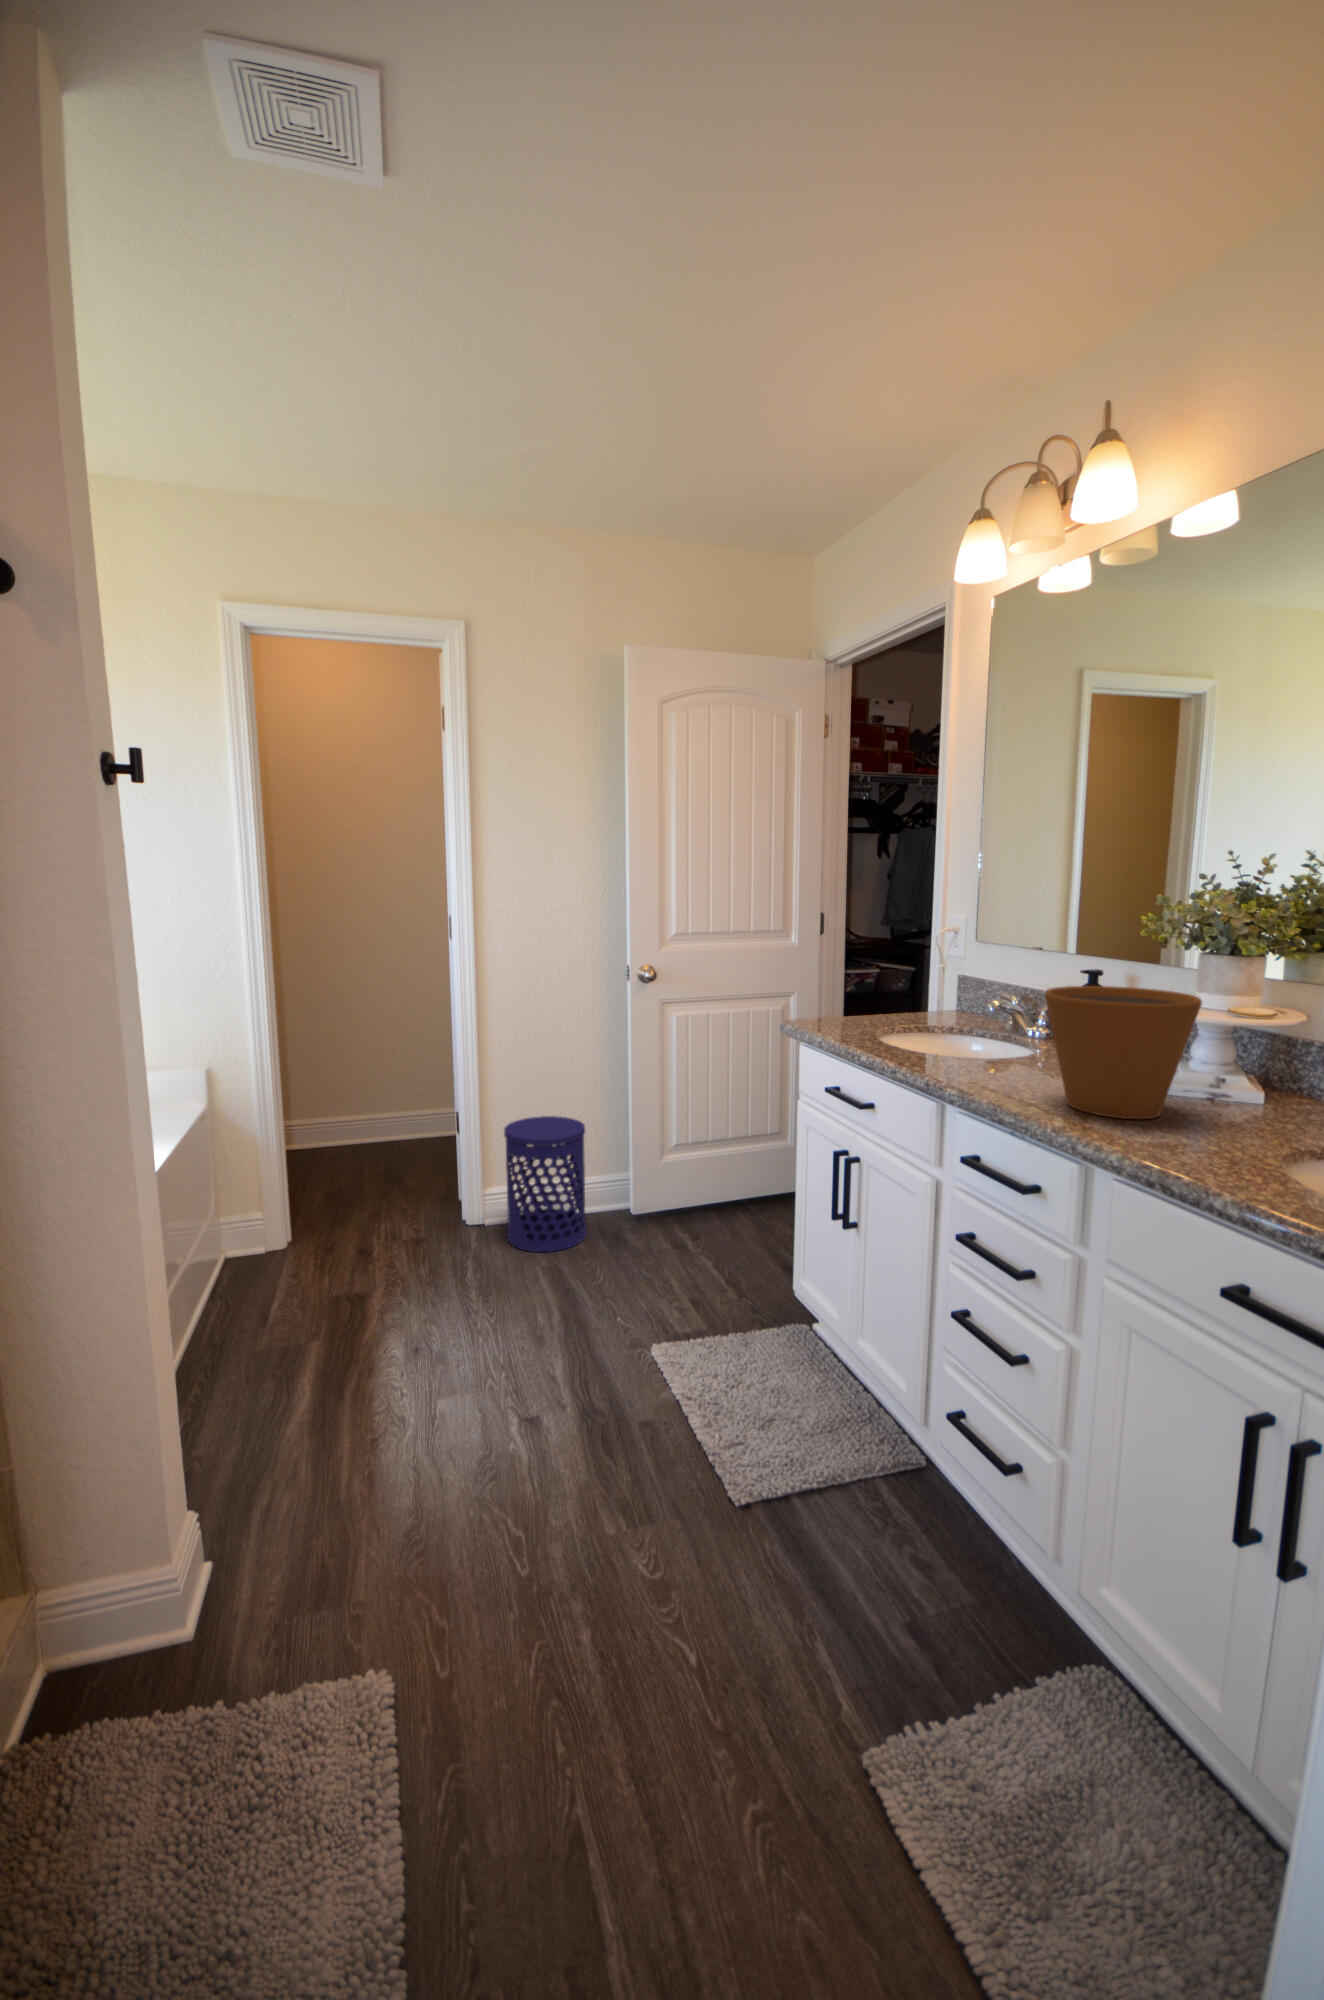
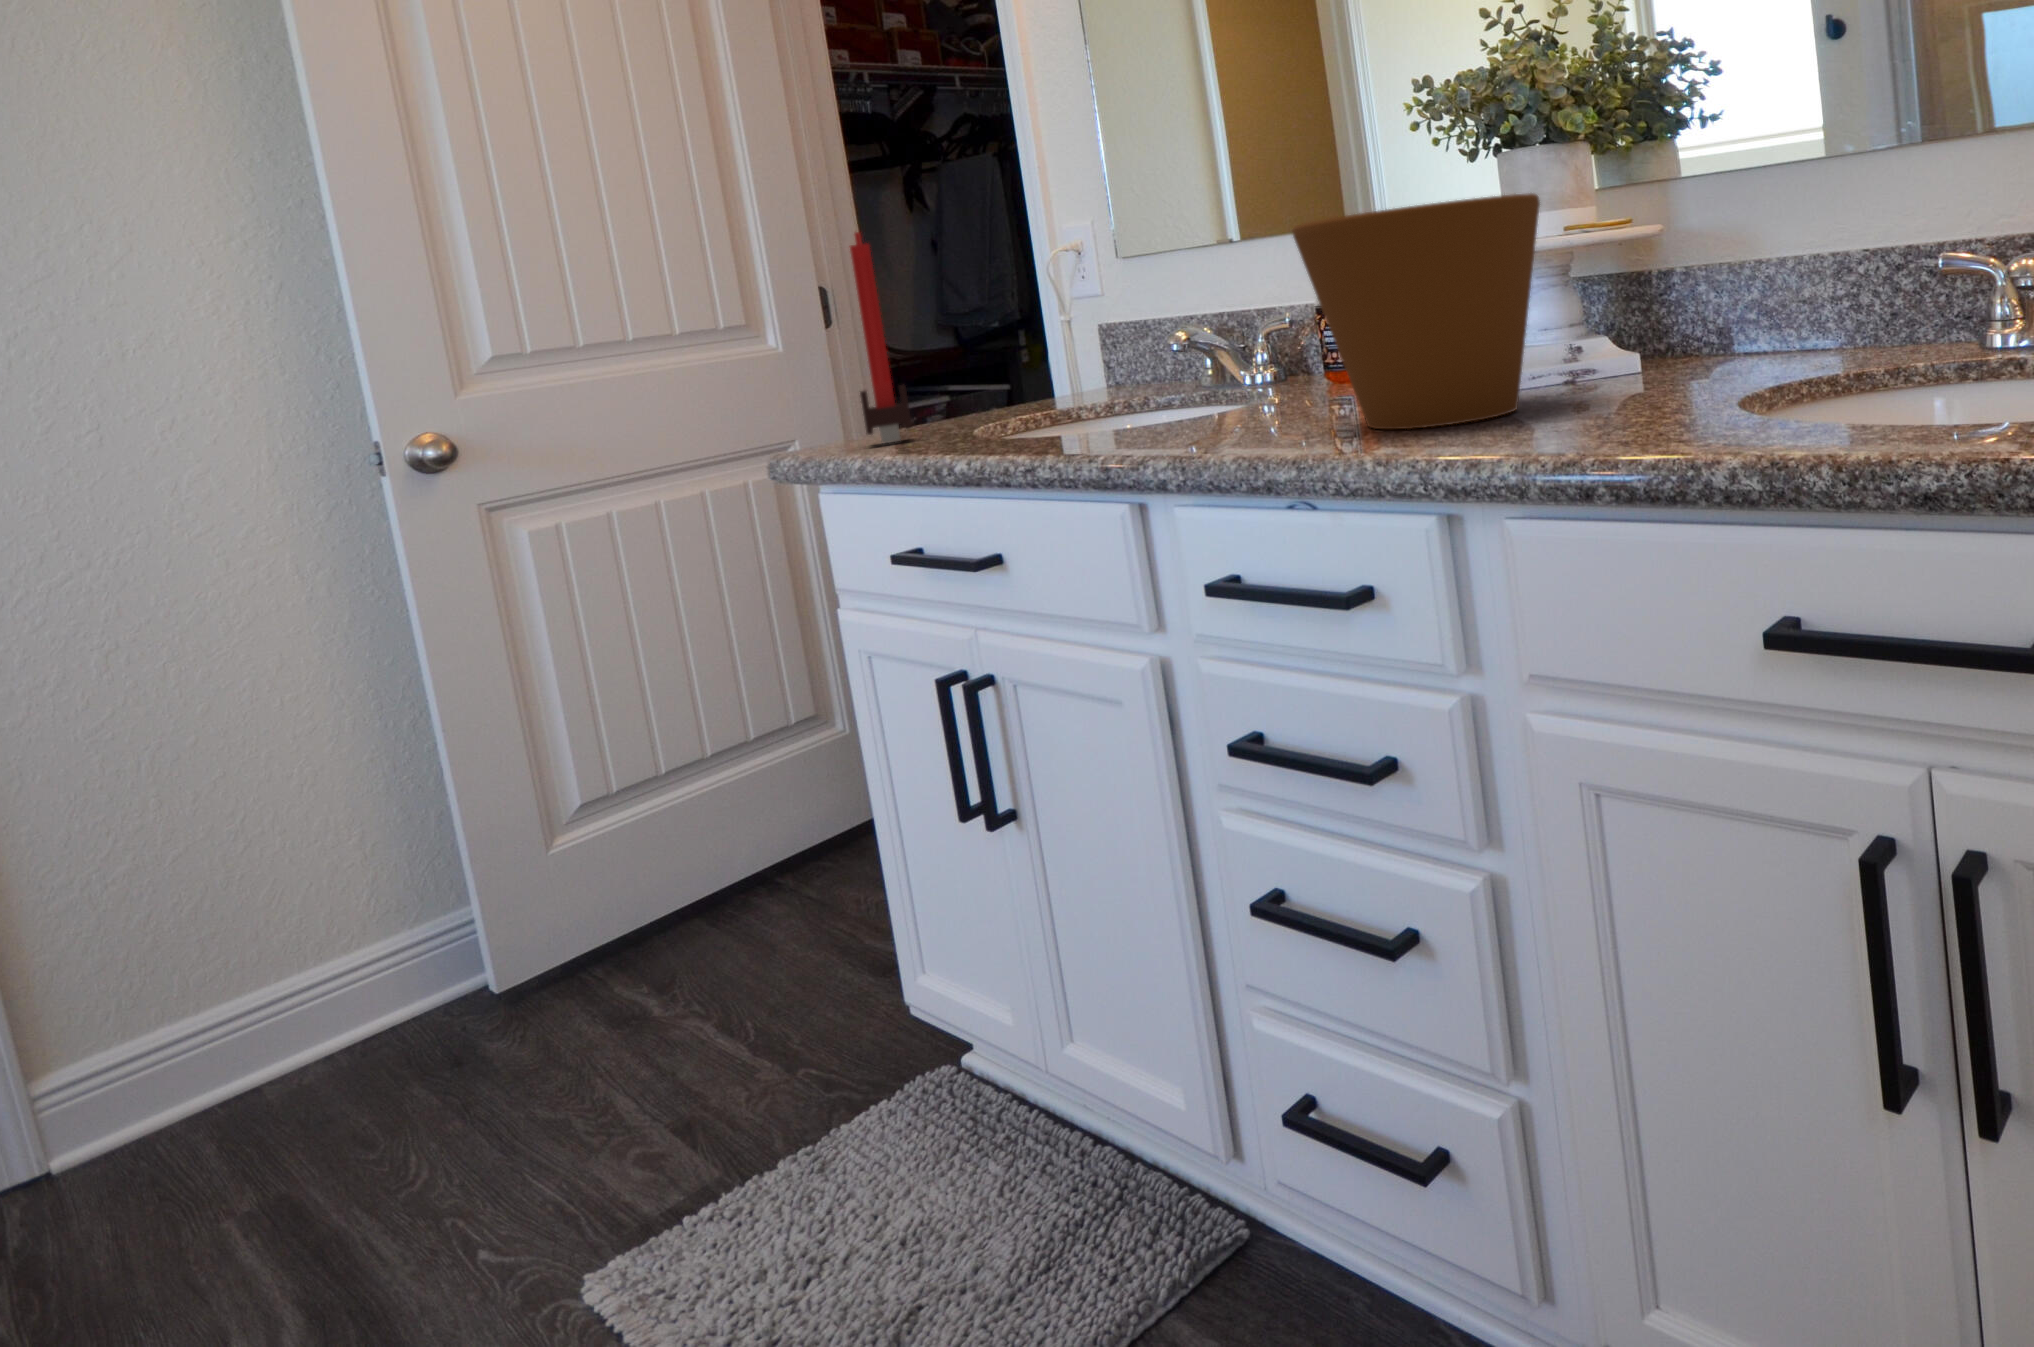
candle: none [824,922,846,1028] -> present [850,232,912,444]
waste bin: present [504,1116,587,1252] -> none [35,828,363,1216]

